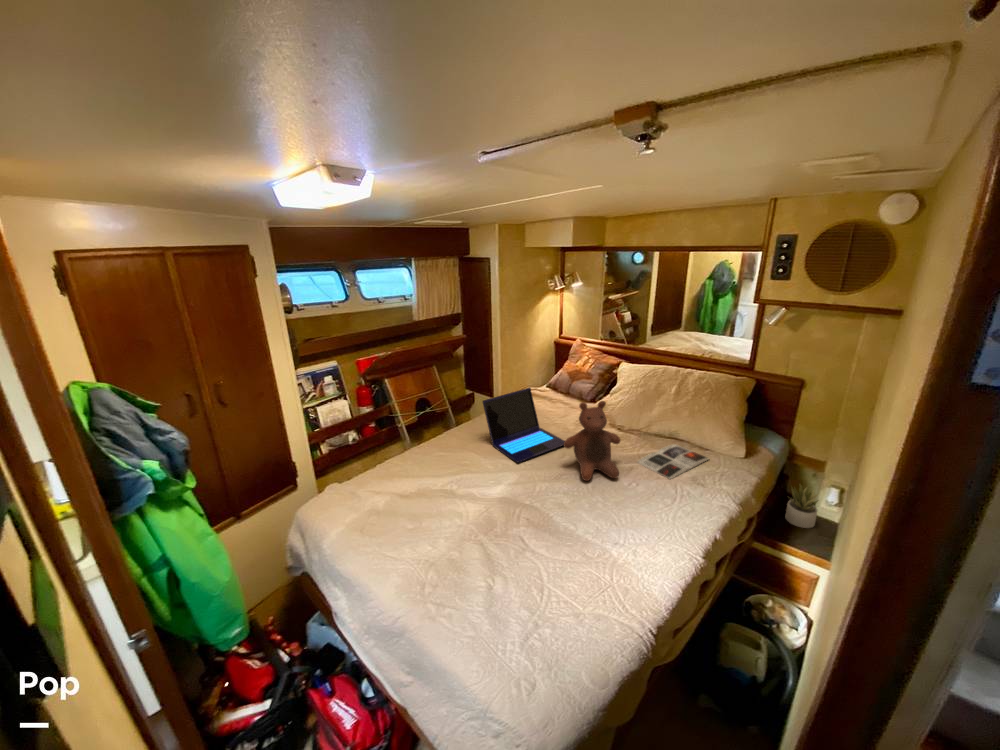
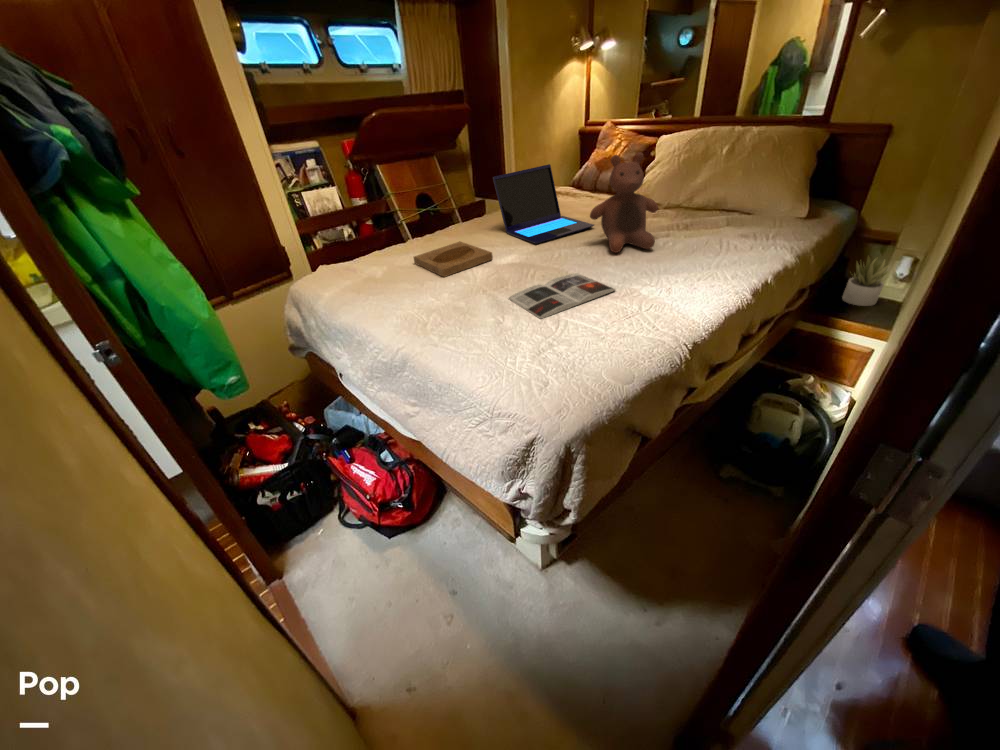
magazine: present [637,444,709,479] -> present [508,273,616,319]
tray: none [410,458,480,503] -> present [414,241,493,277]

